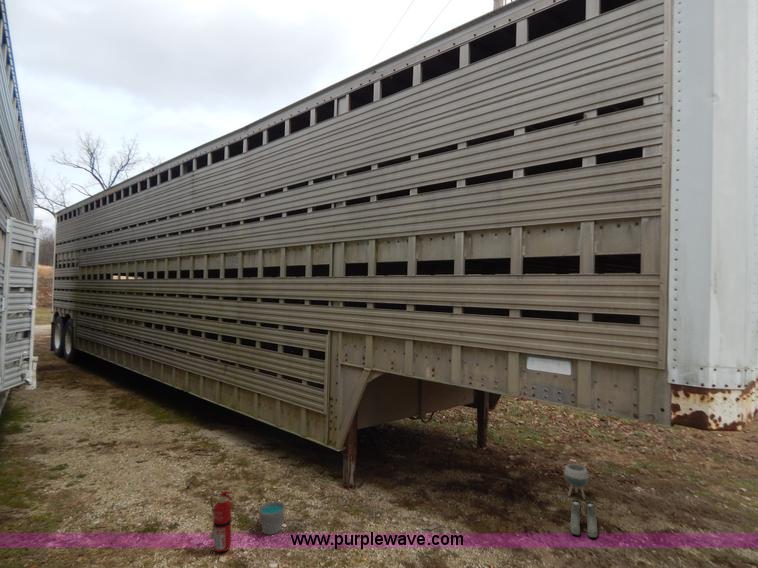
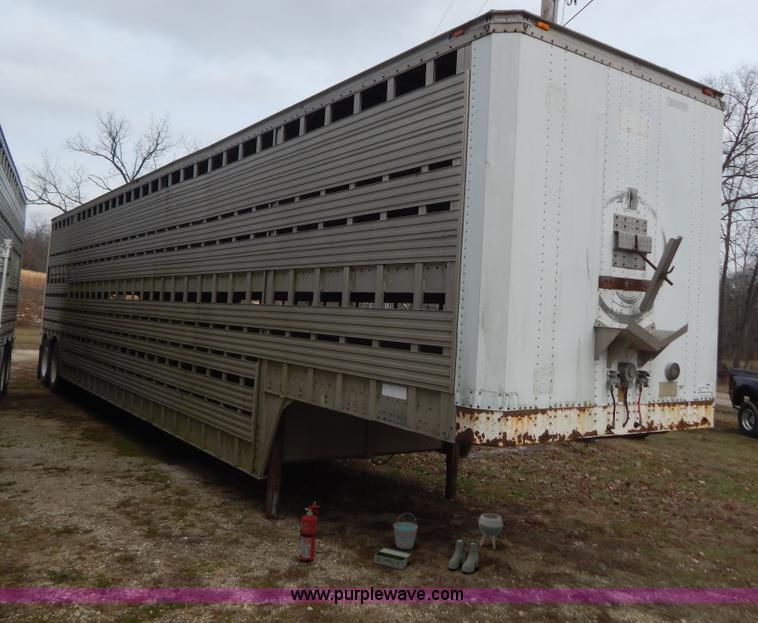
fire extinguisher: present [209,487,232,552] -> present [295,502,318,561]
bucket: present [259,501,285,535] -> present [394,522,417,549]
toolbox: none [499,518,533,545] -> present [374,548,411,569]

